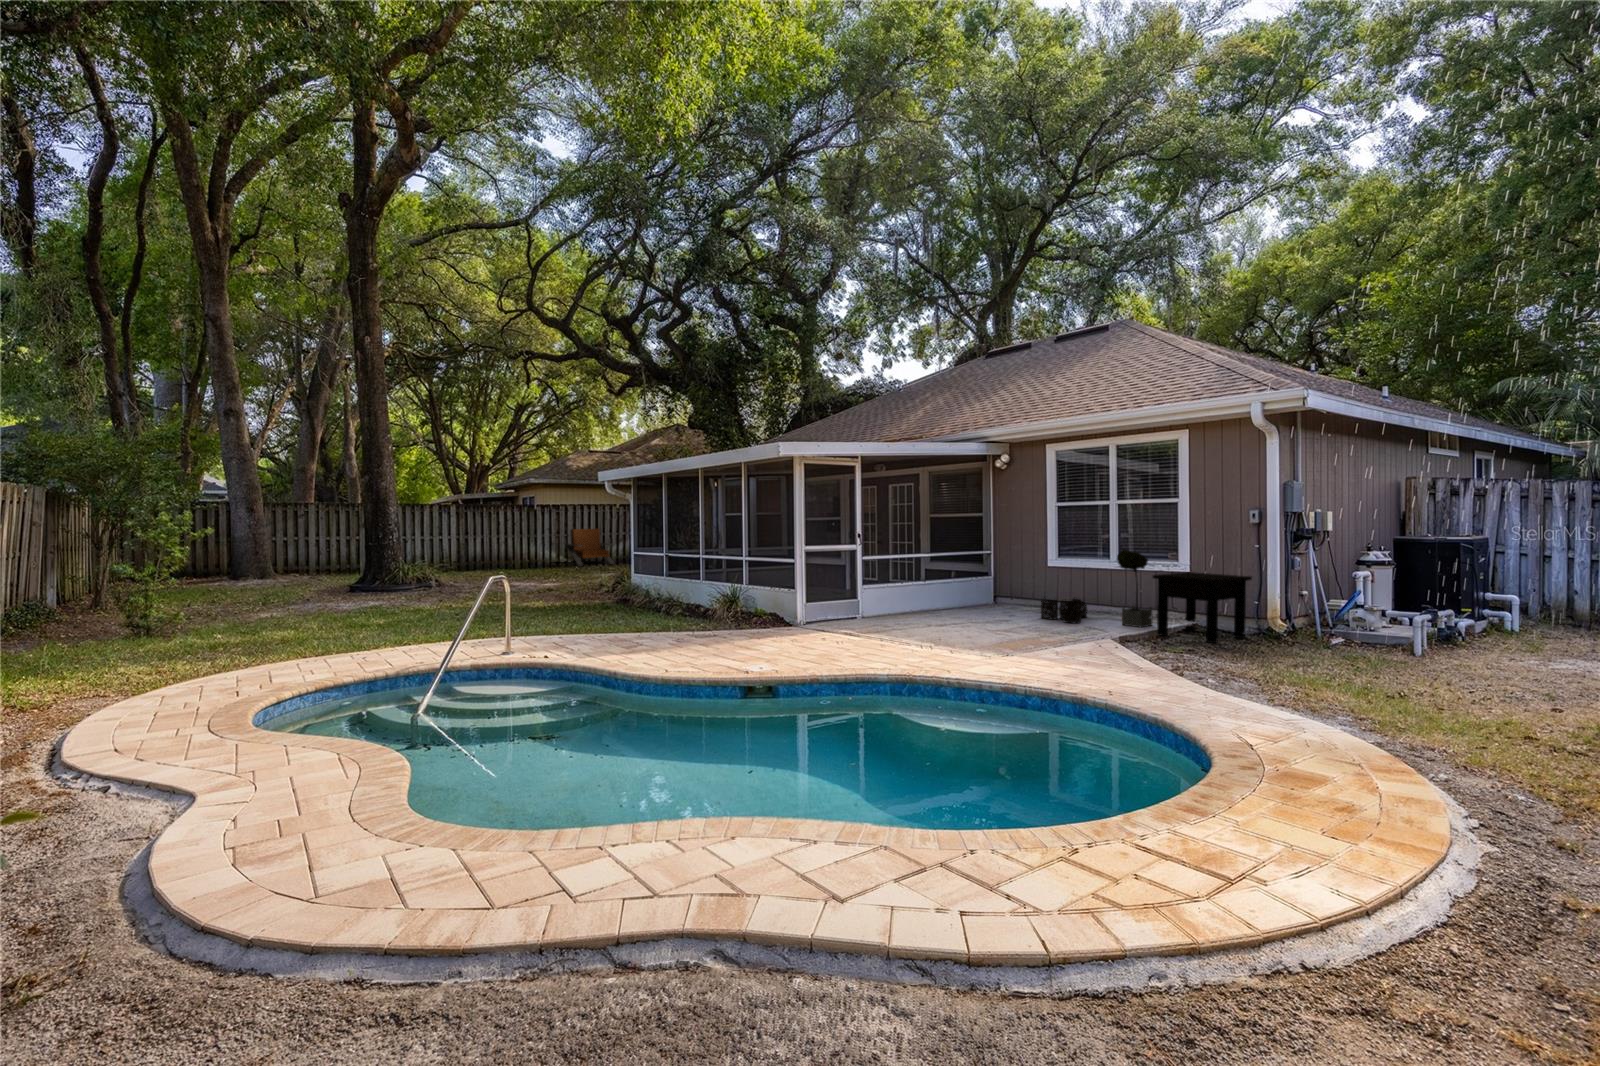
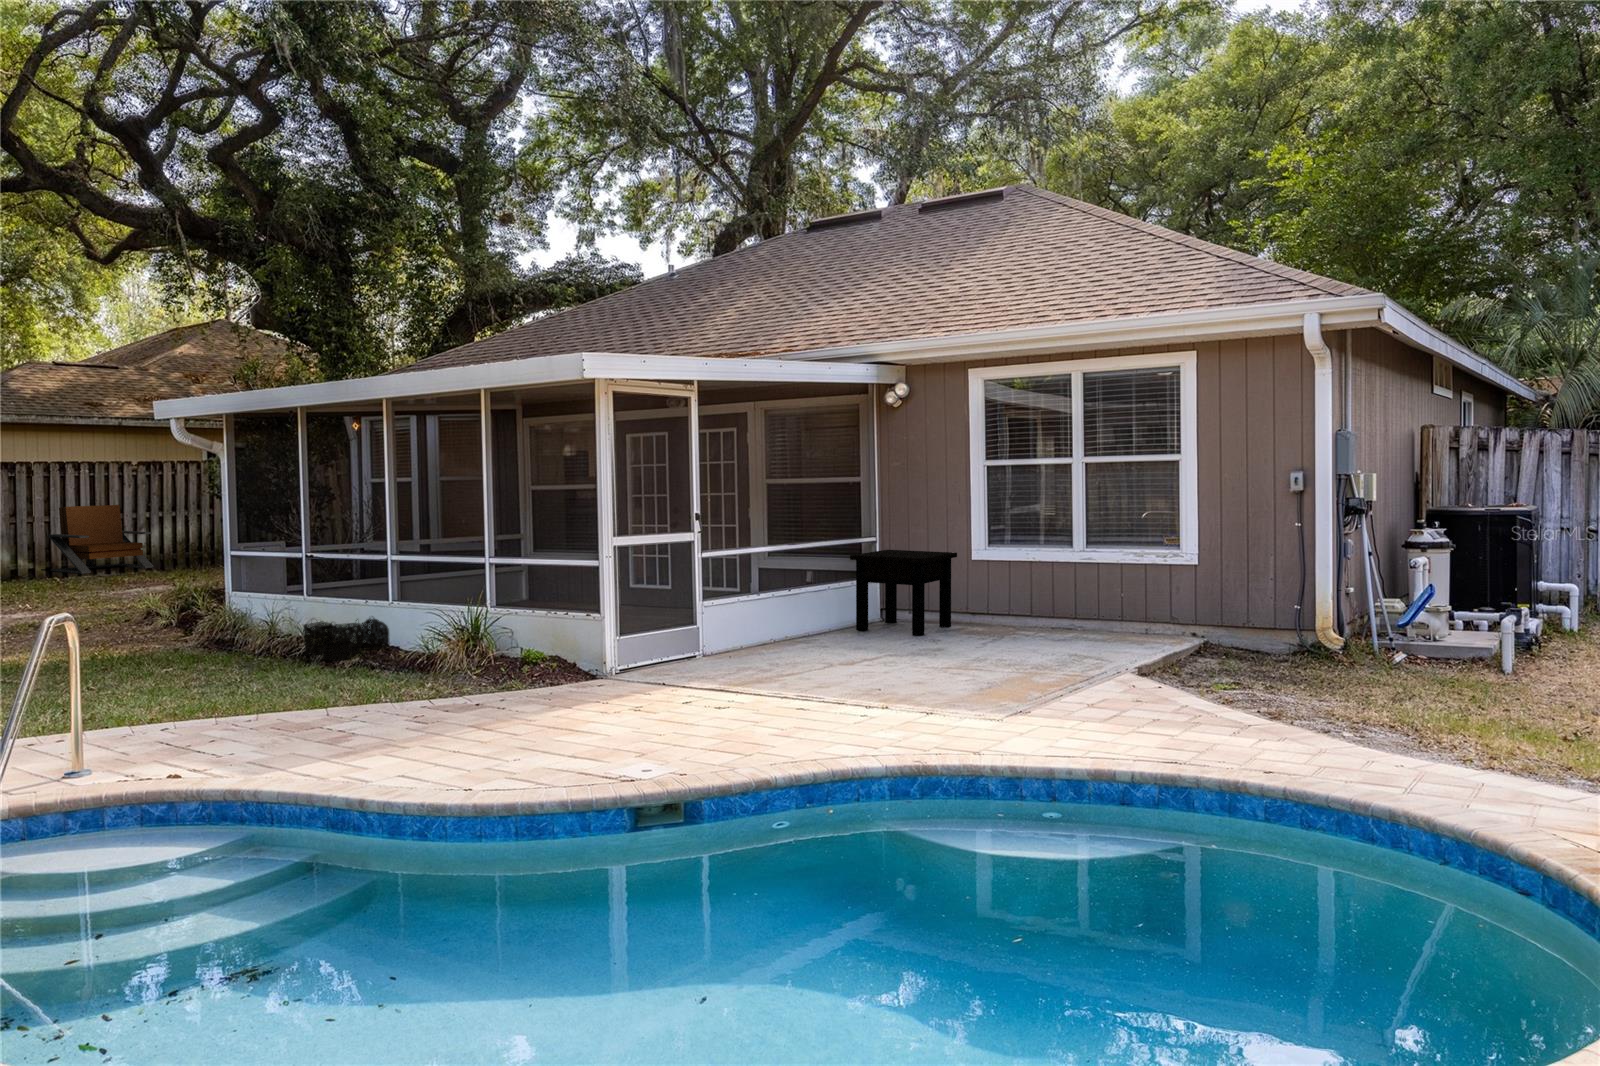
potted tree: present [1117,549,1153,627] -> none [1092,530,1143,647]
side table: present [1153,572,1252,643] -> present [850,550,957,636]
woven basket: present [1041,599,1087,623] -> present [303,618,389,661]

